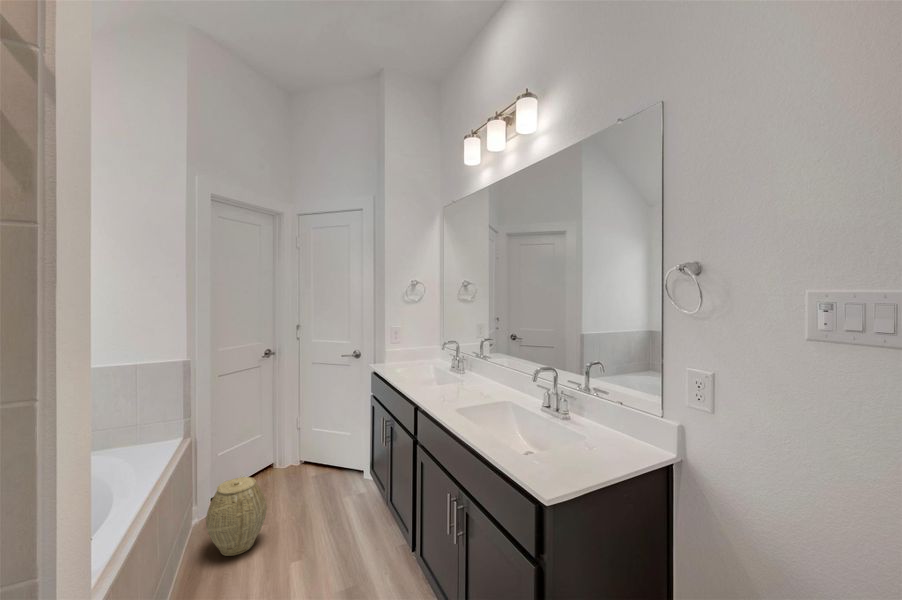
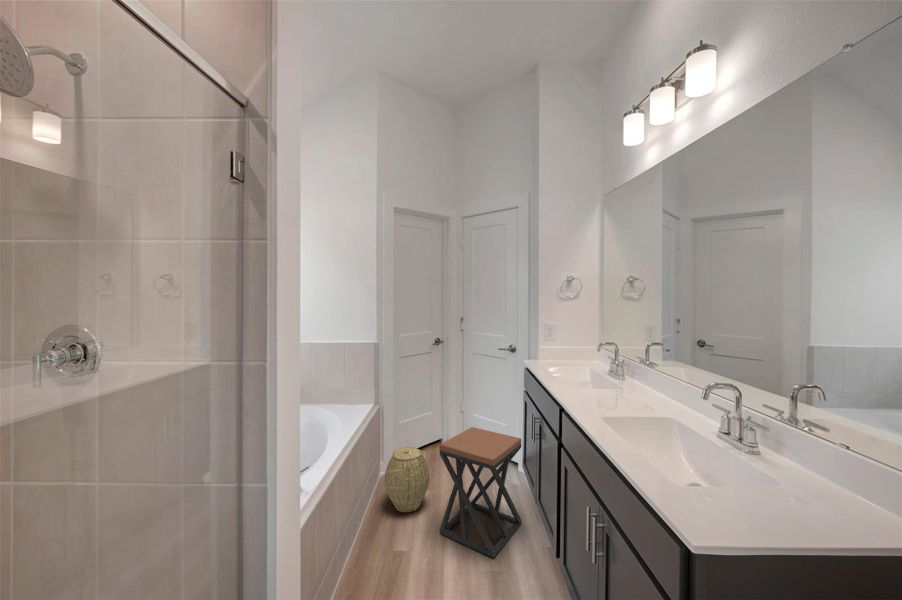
stool: none [283,441,373,573] -> present [440,427,522,558]

